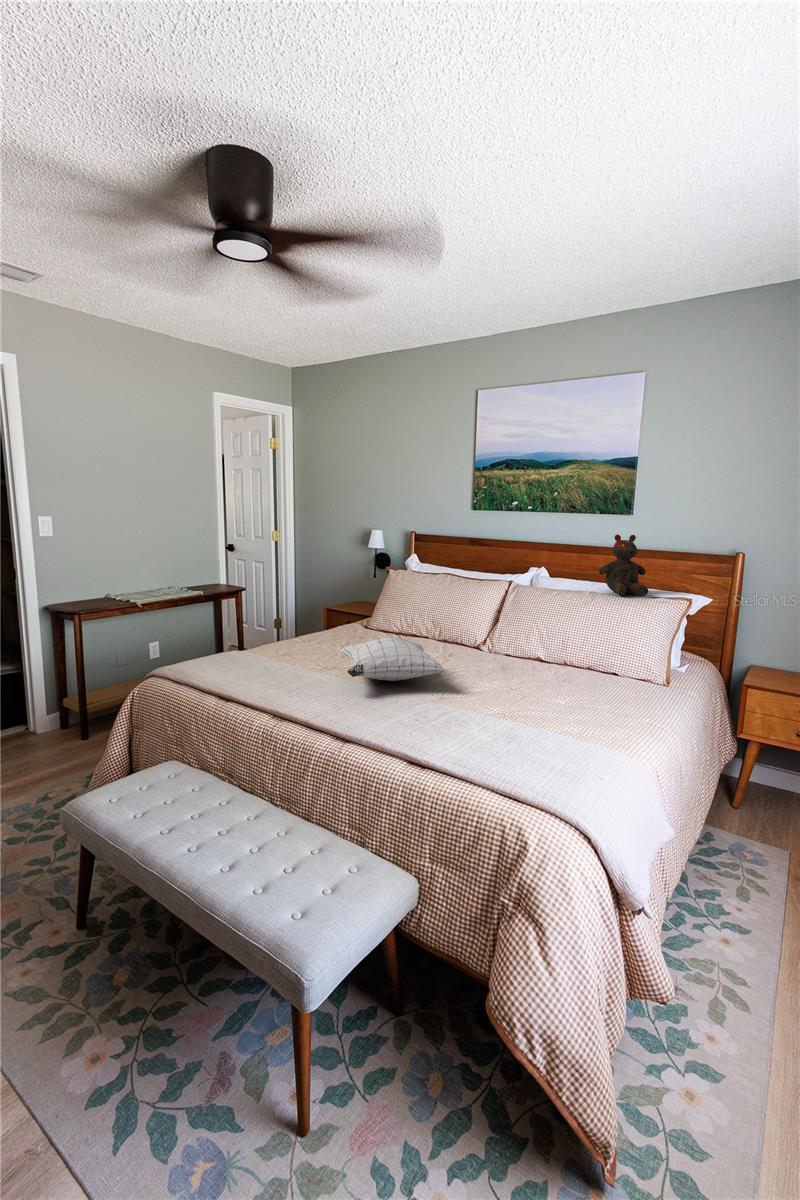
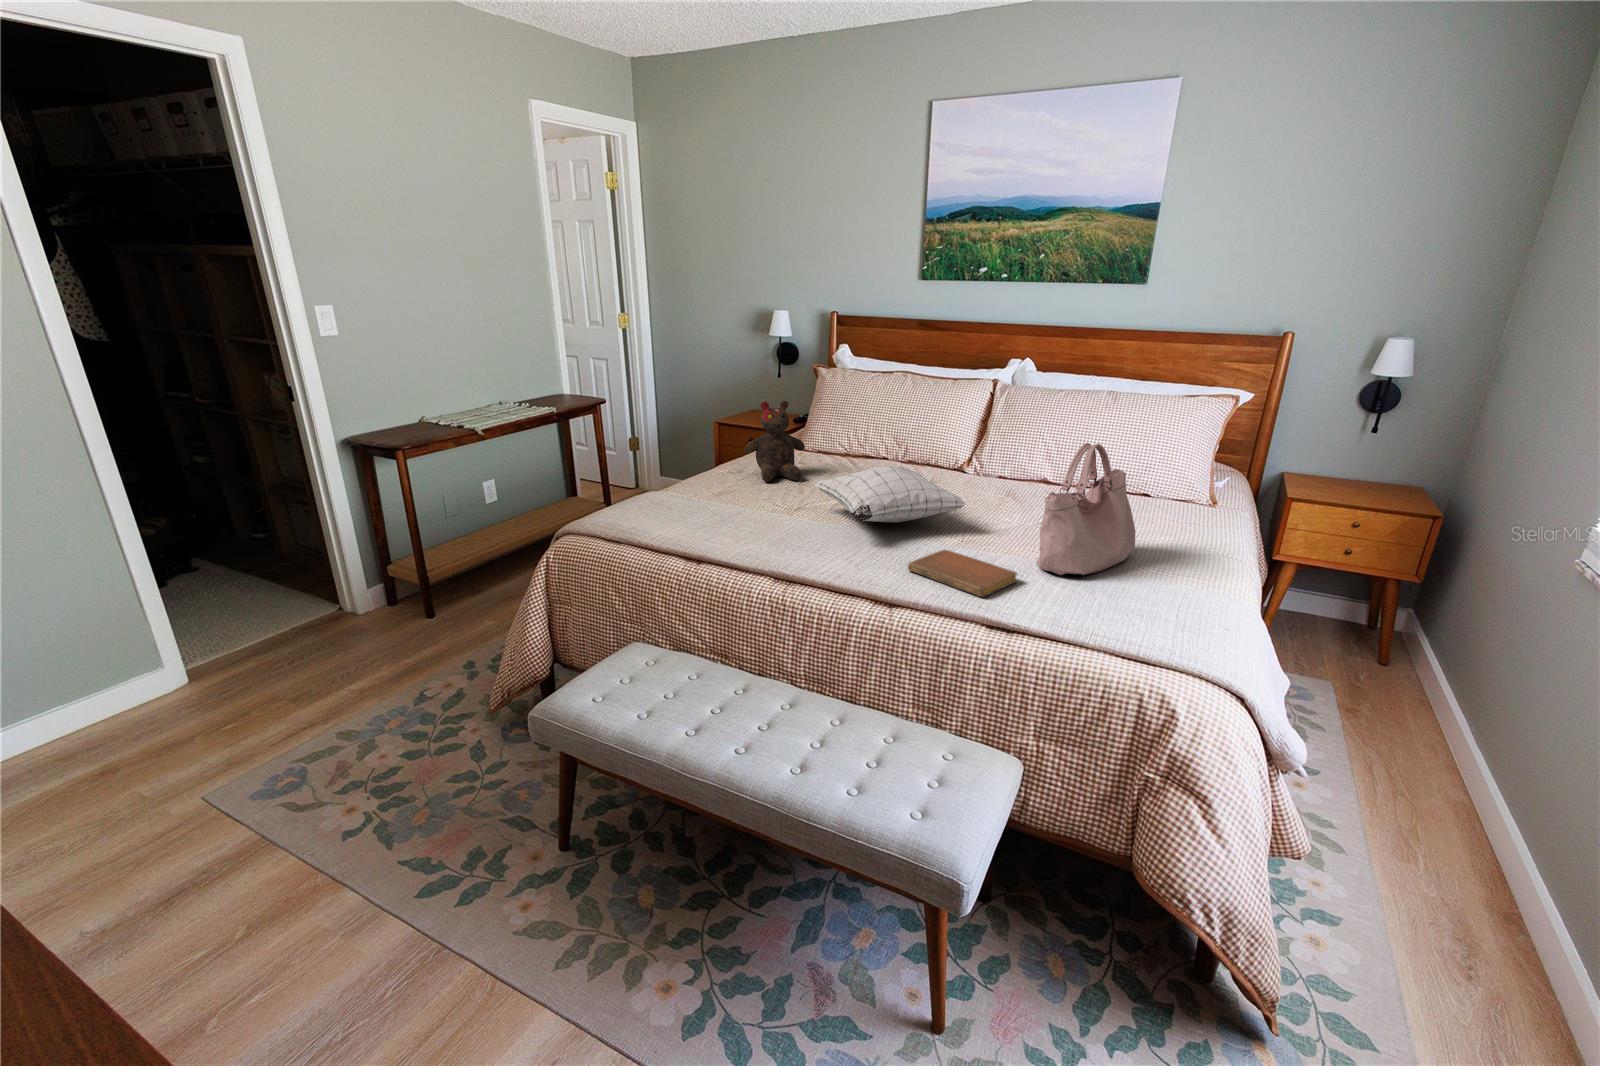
teddy bear: present [599,535,648,596] -> present [745,401,805,482]
handbag: none [479,622,568,728] -> present [1037,443,1135,575]
notebook: none [373,702,454,739] -> present [908,550,1017,597]

